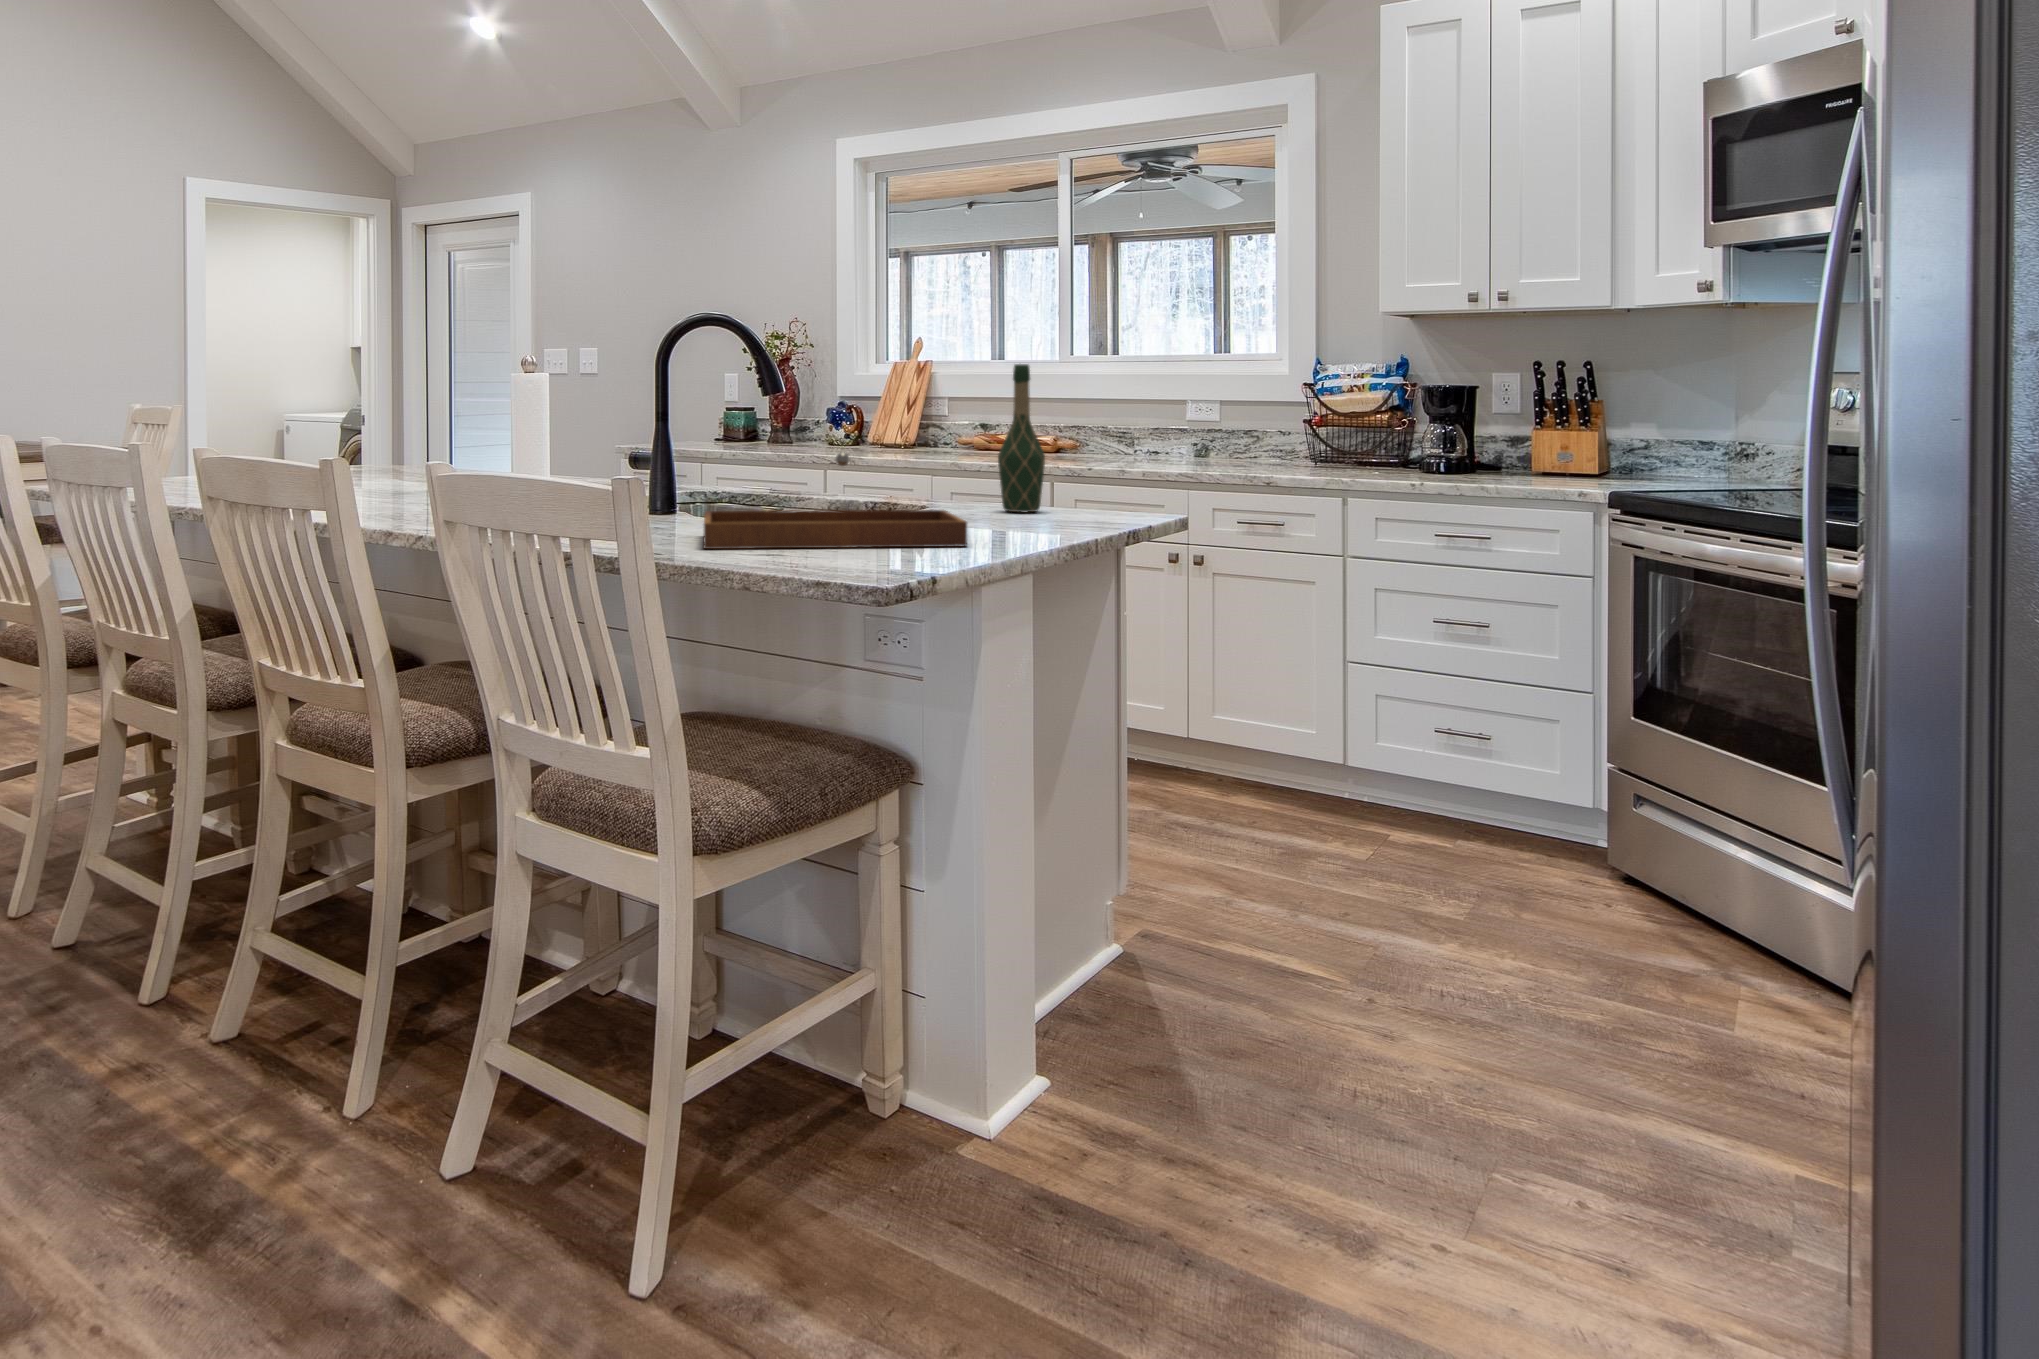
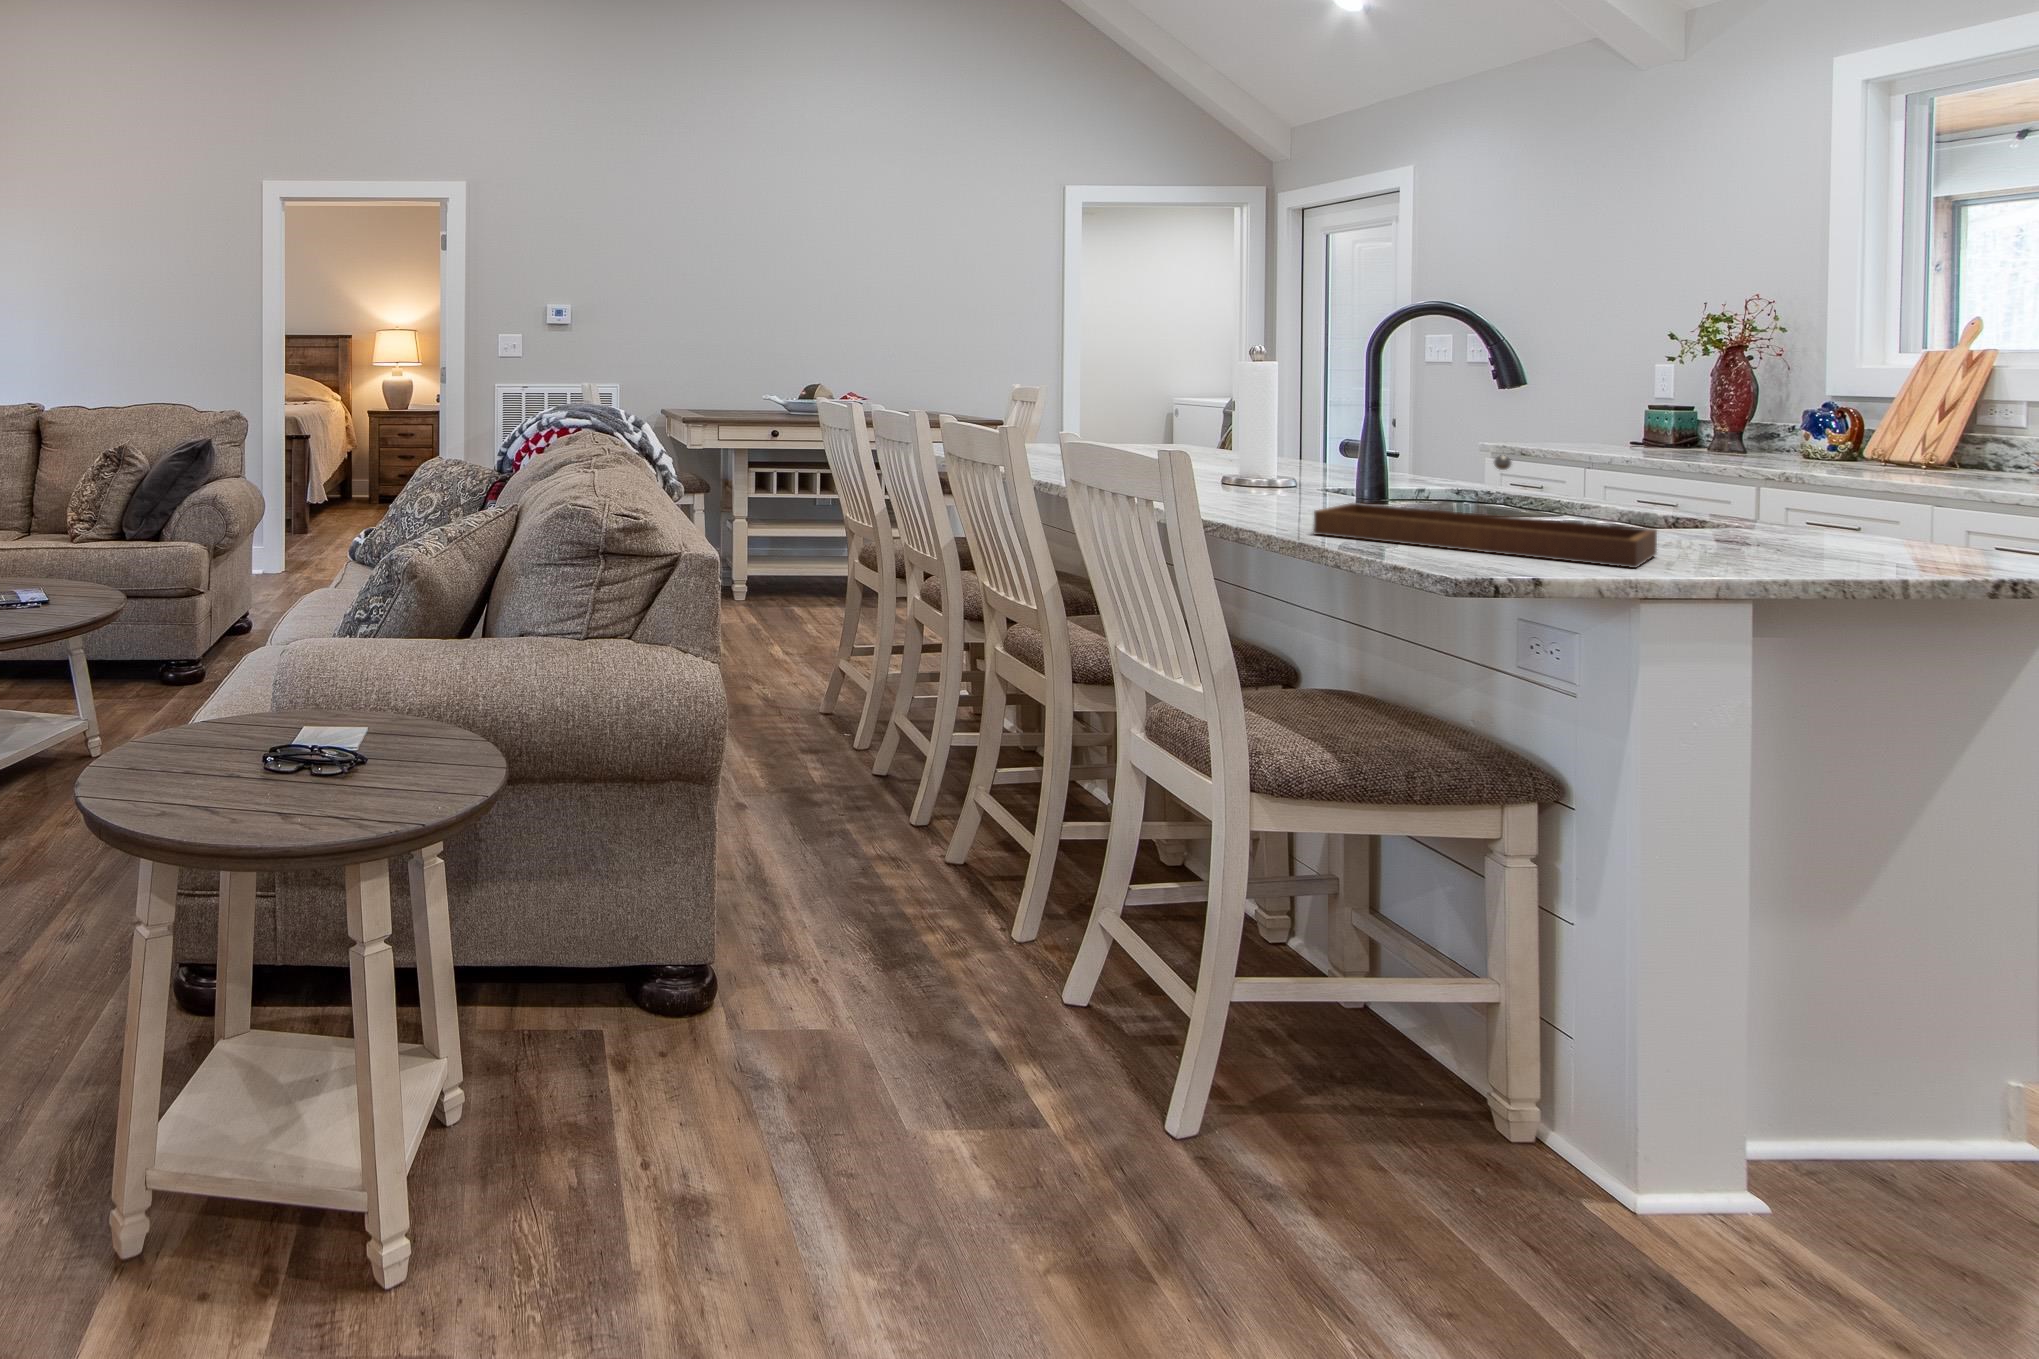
wine bottle: present [998,364,1045,512] -> none [1847,364,1933,556]

